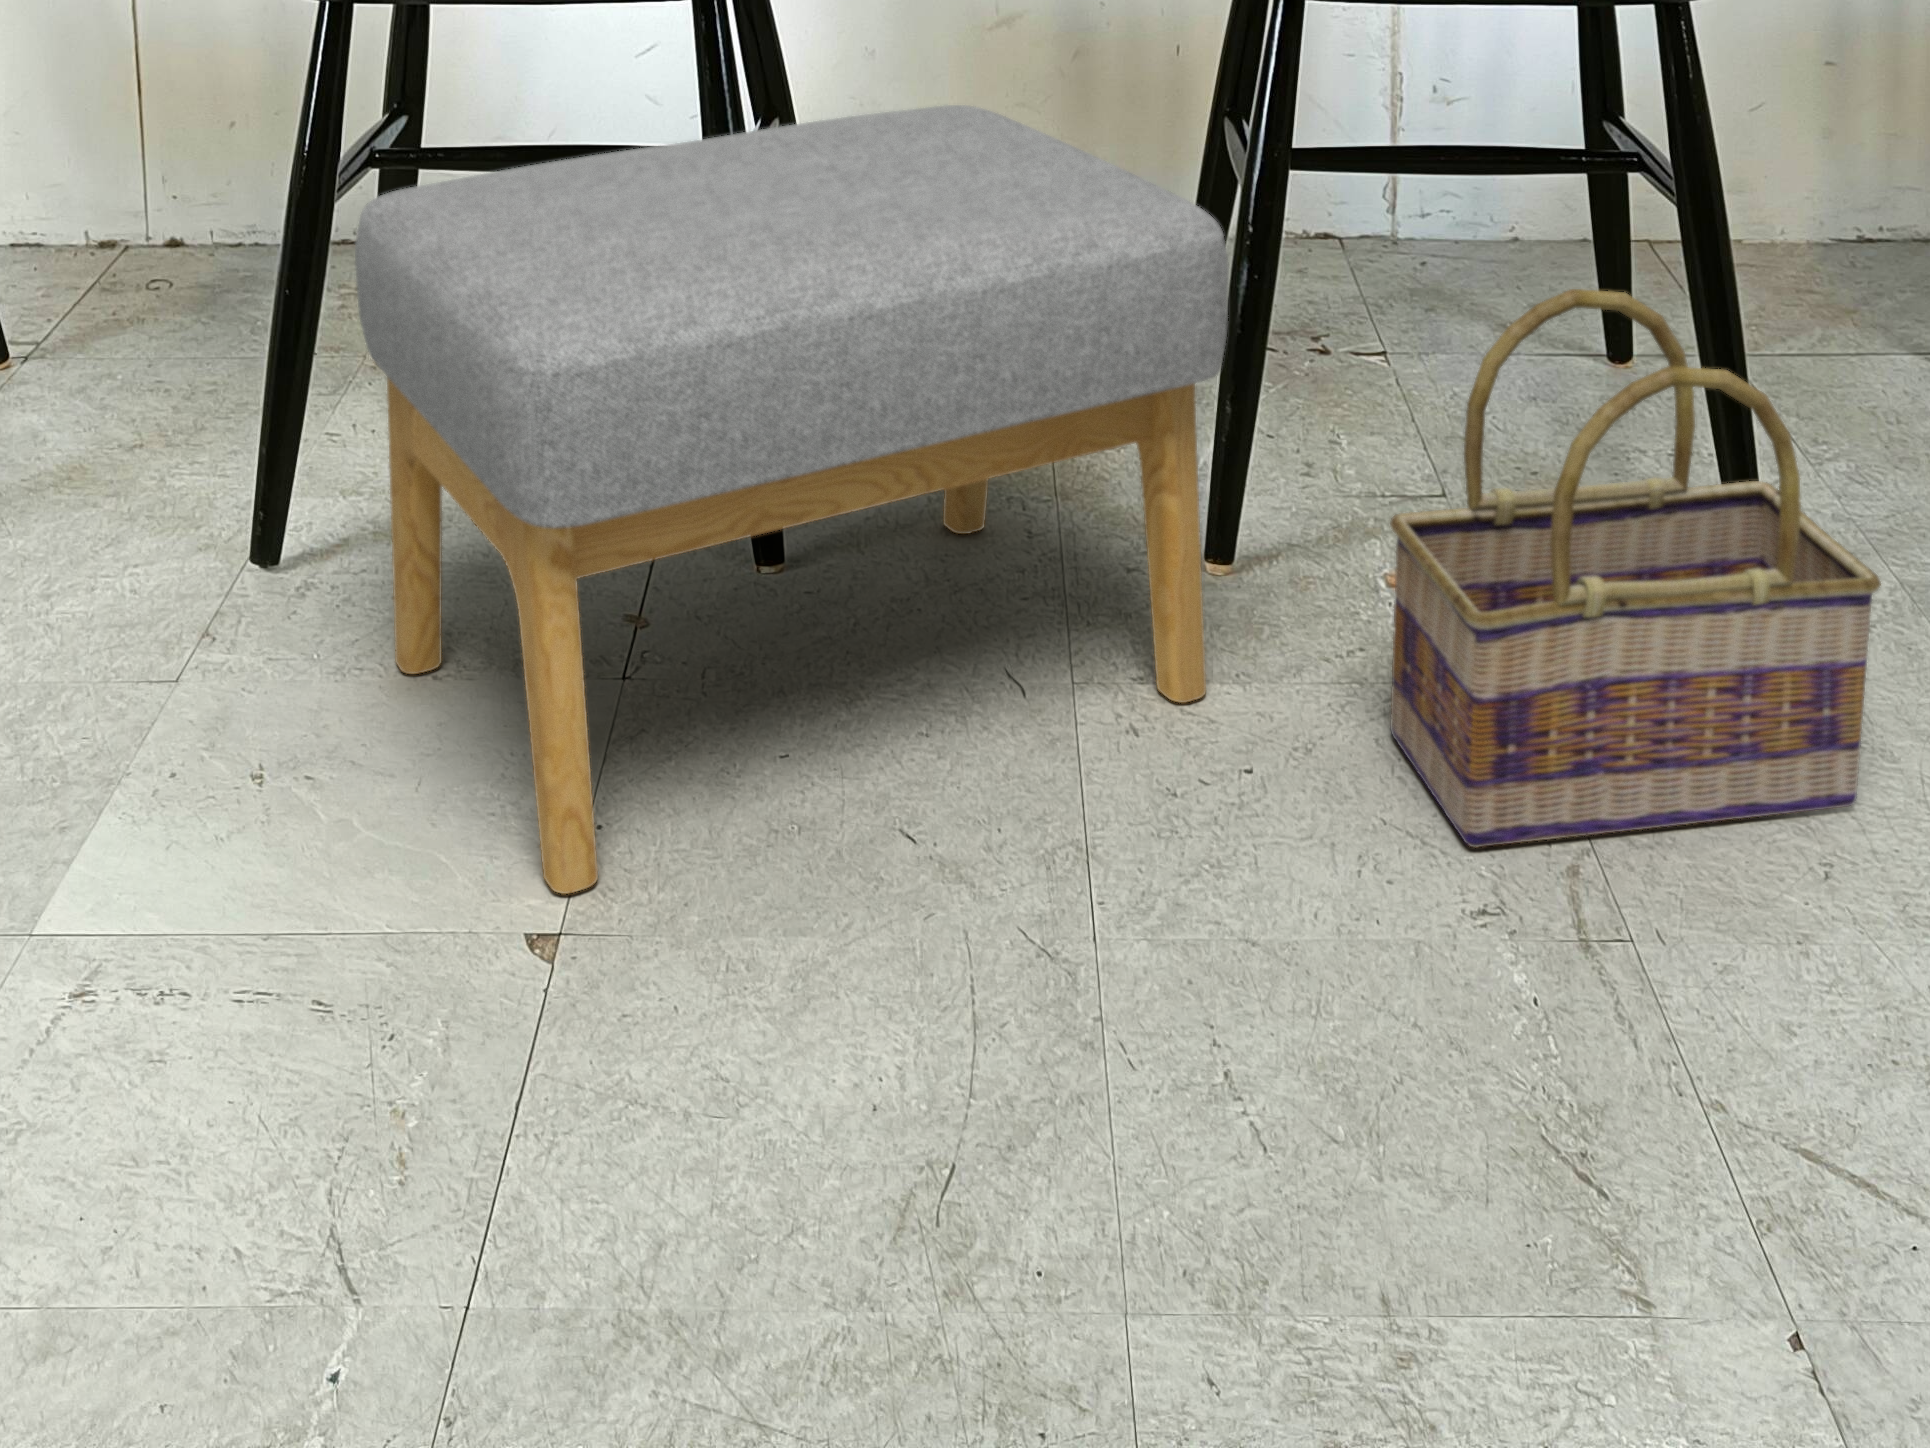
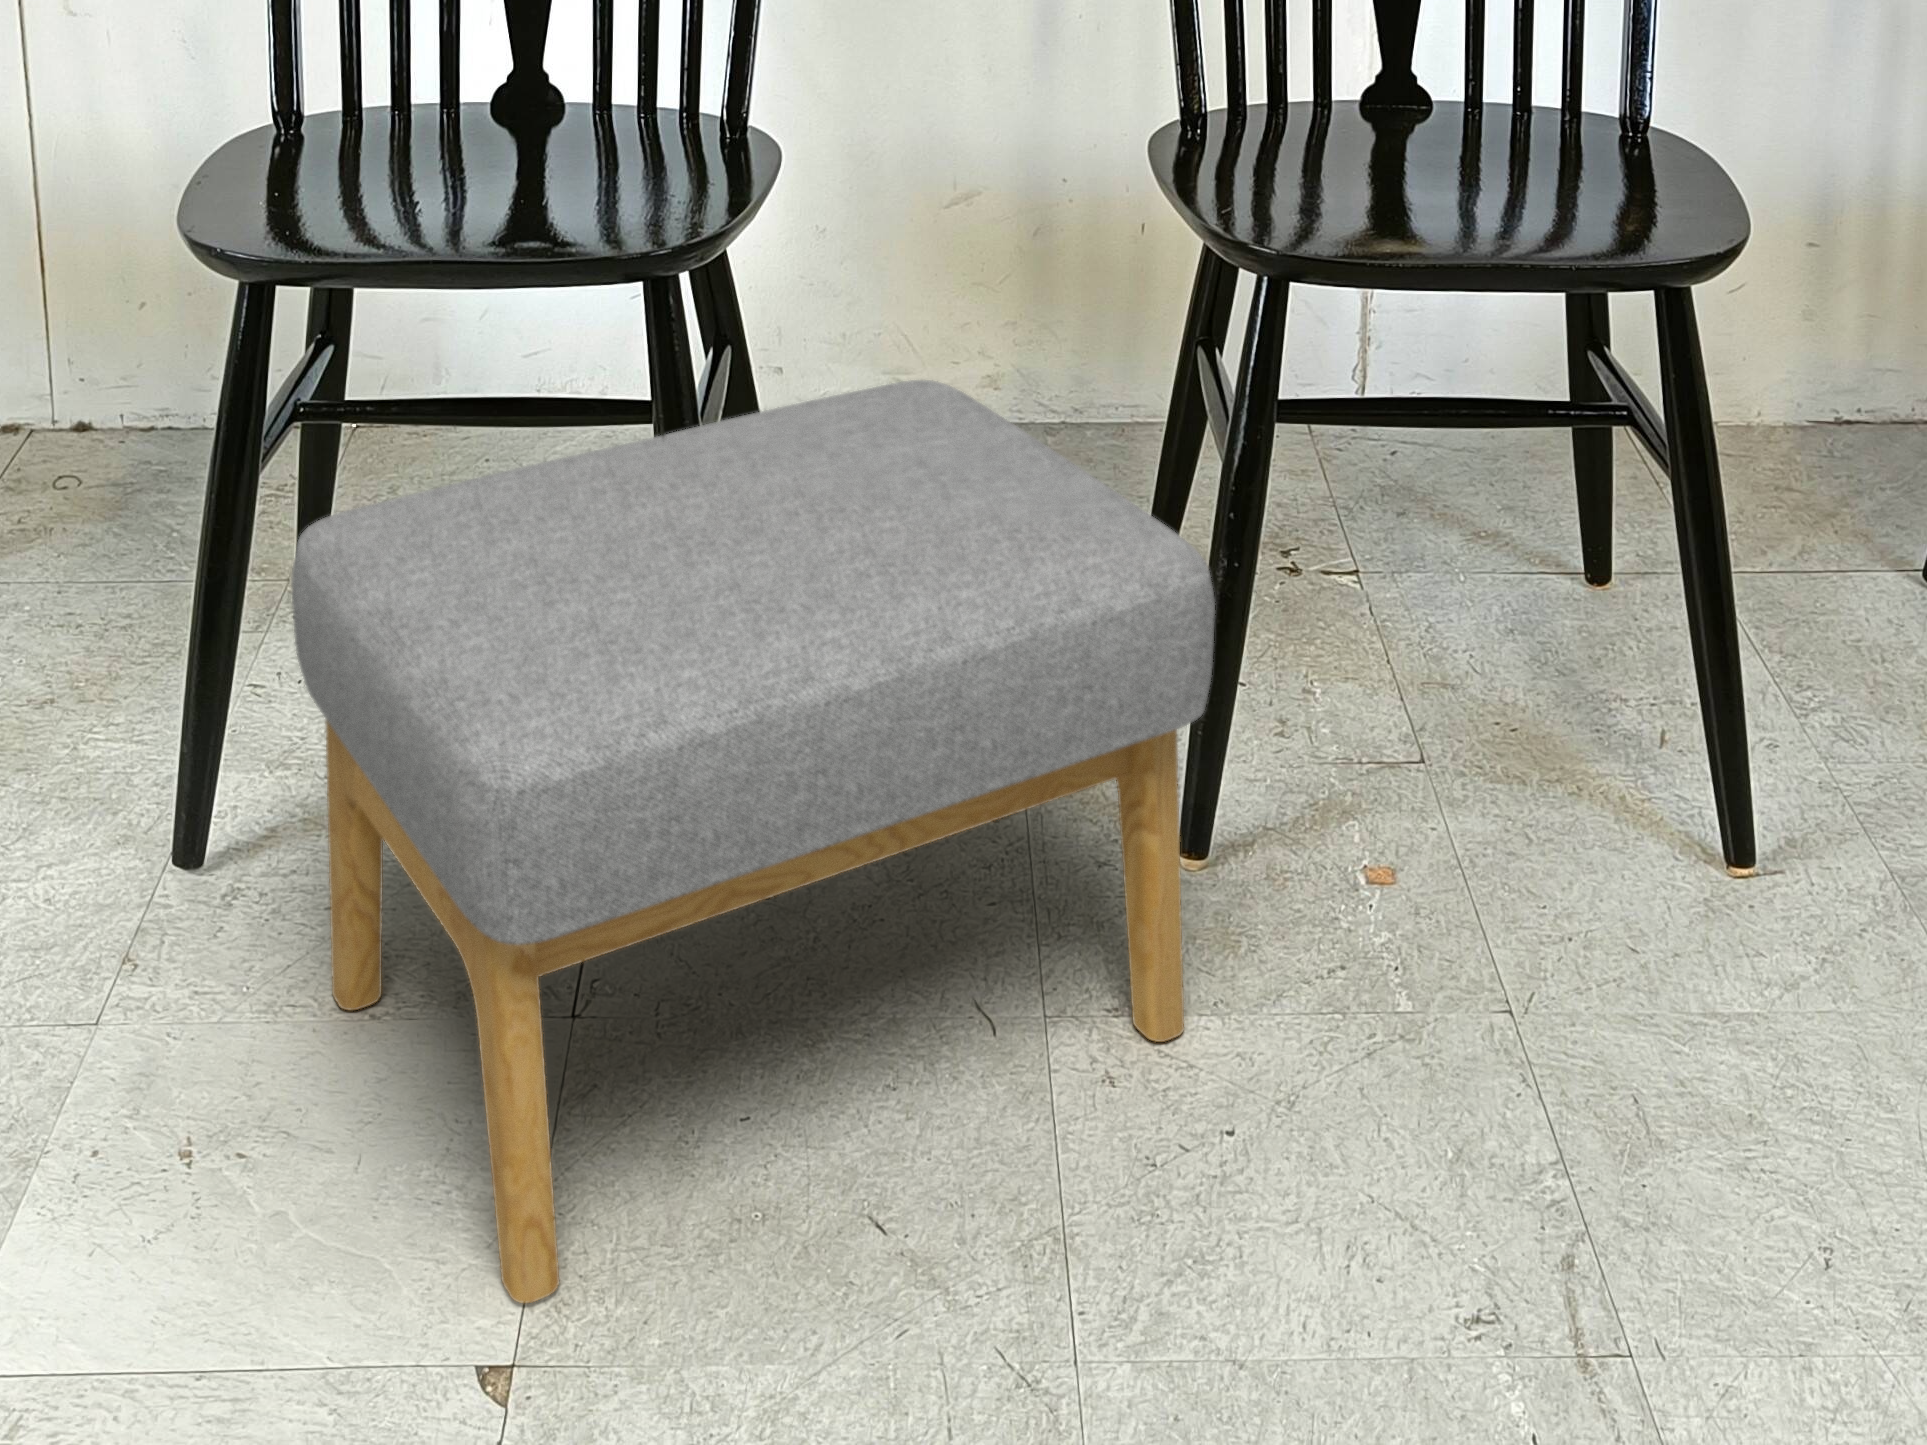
basket: present [1390,289,1881,848] -> none [1376,634,1887,1231]

